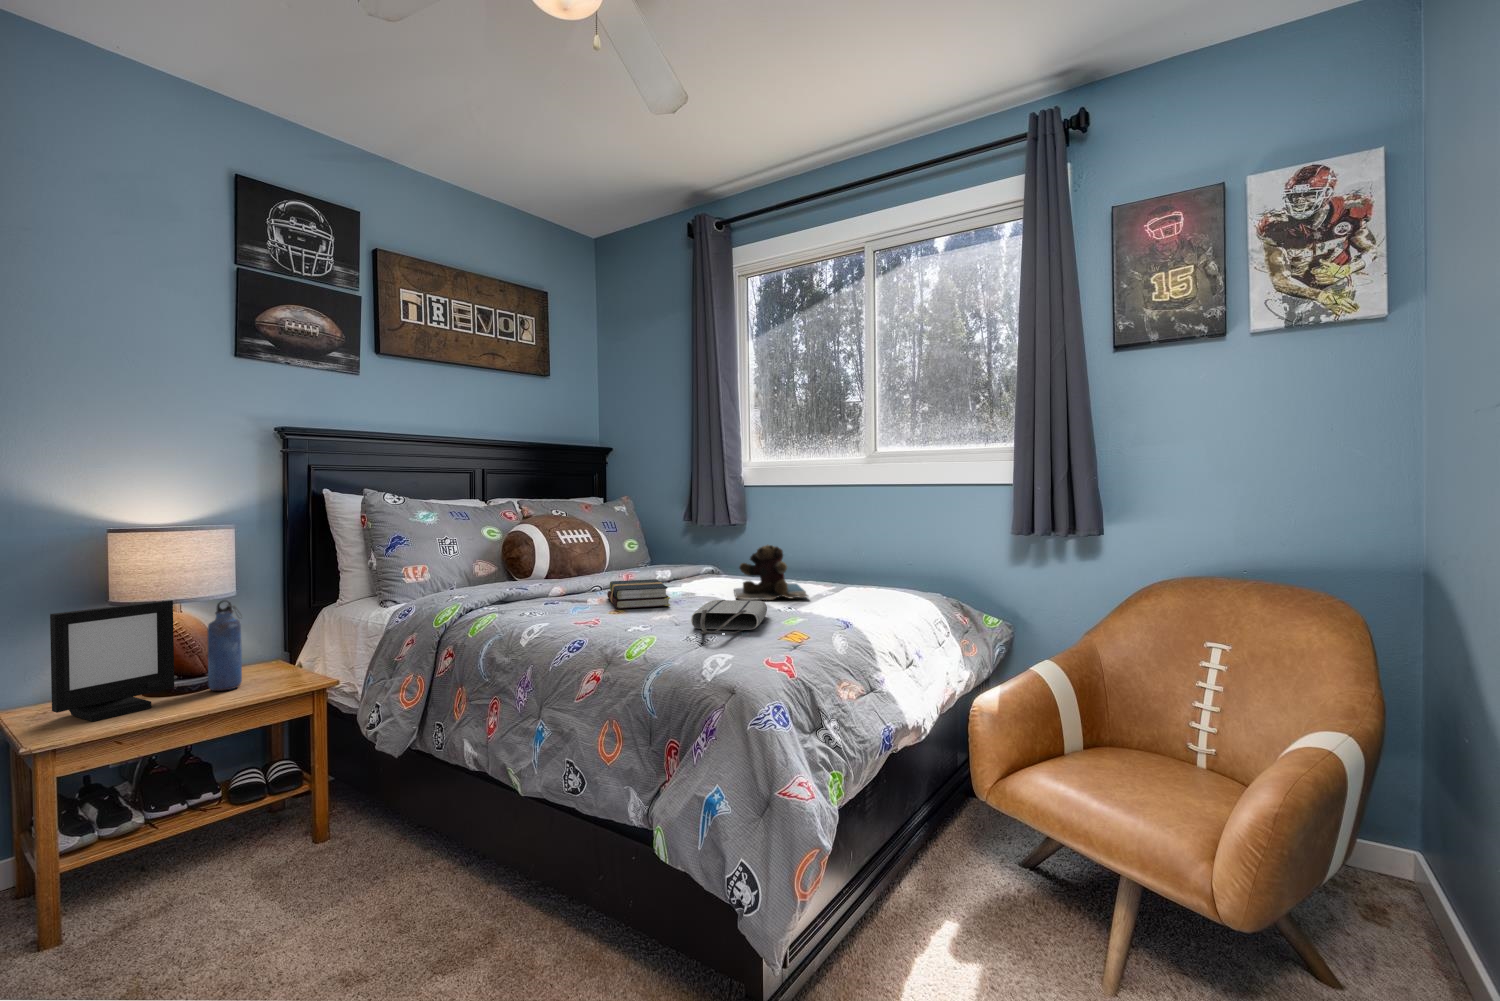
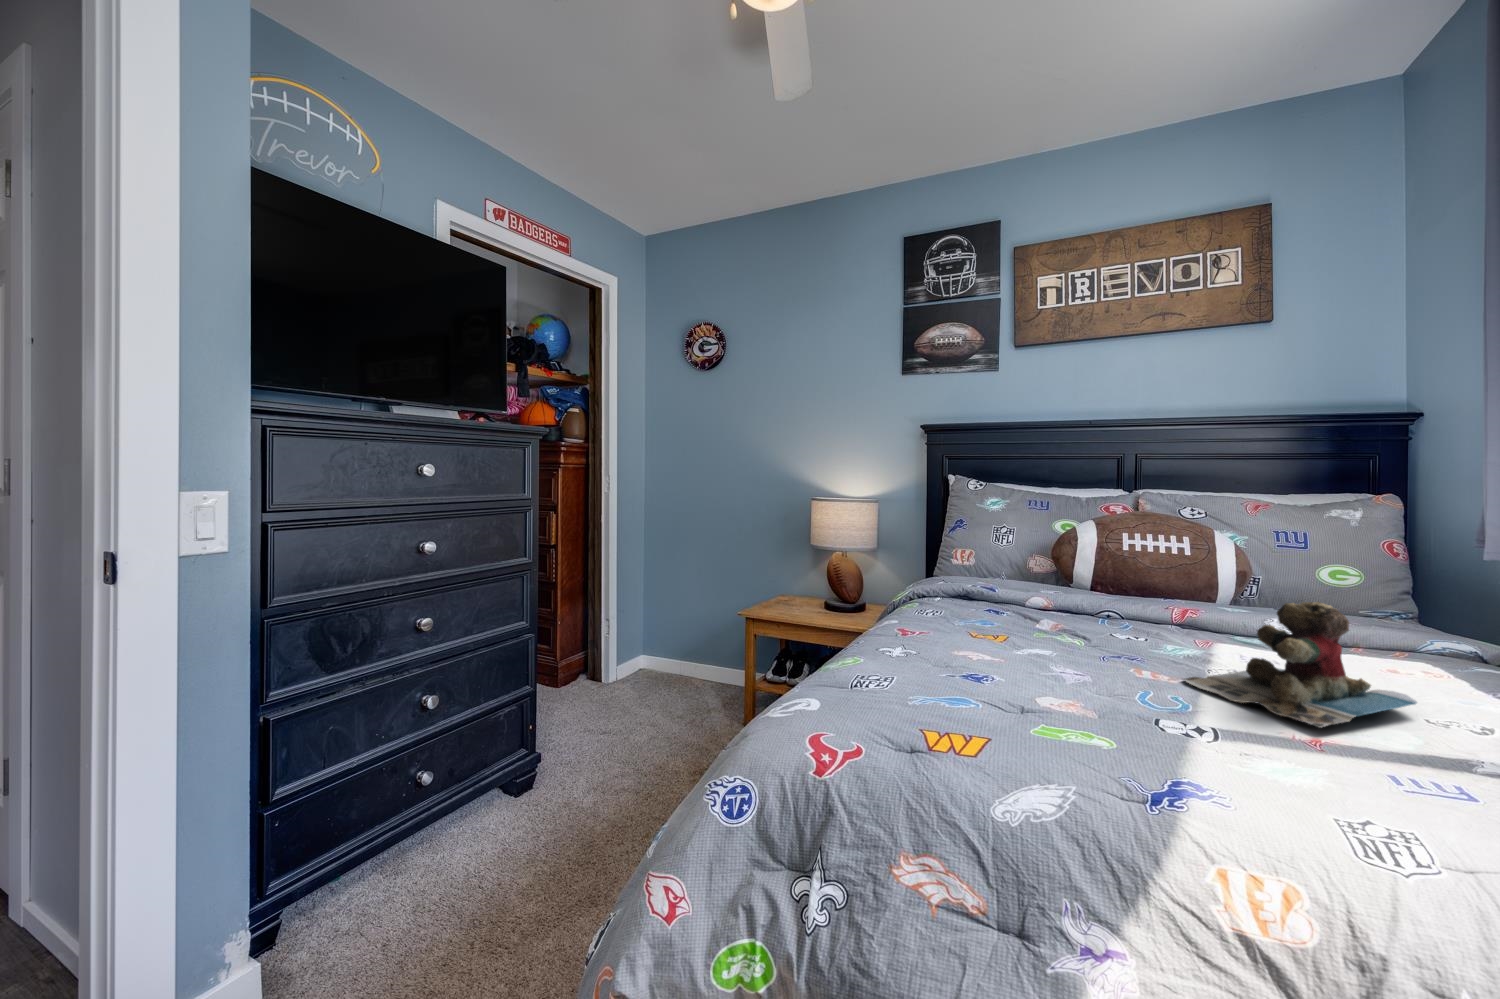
hardback book: present [607,579,670,609] -> none [990,603,1109,651]
water bottle: present [208,600,242,691] -> none [833,555,852,618]
tote bag: present [691,600,767,634] -> none [867,658,1103,709]
picture frame: present [50,601,174,721] -> none [759,548,814,615]

